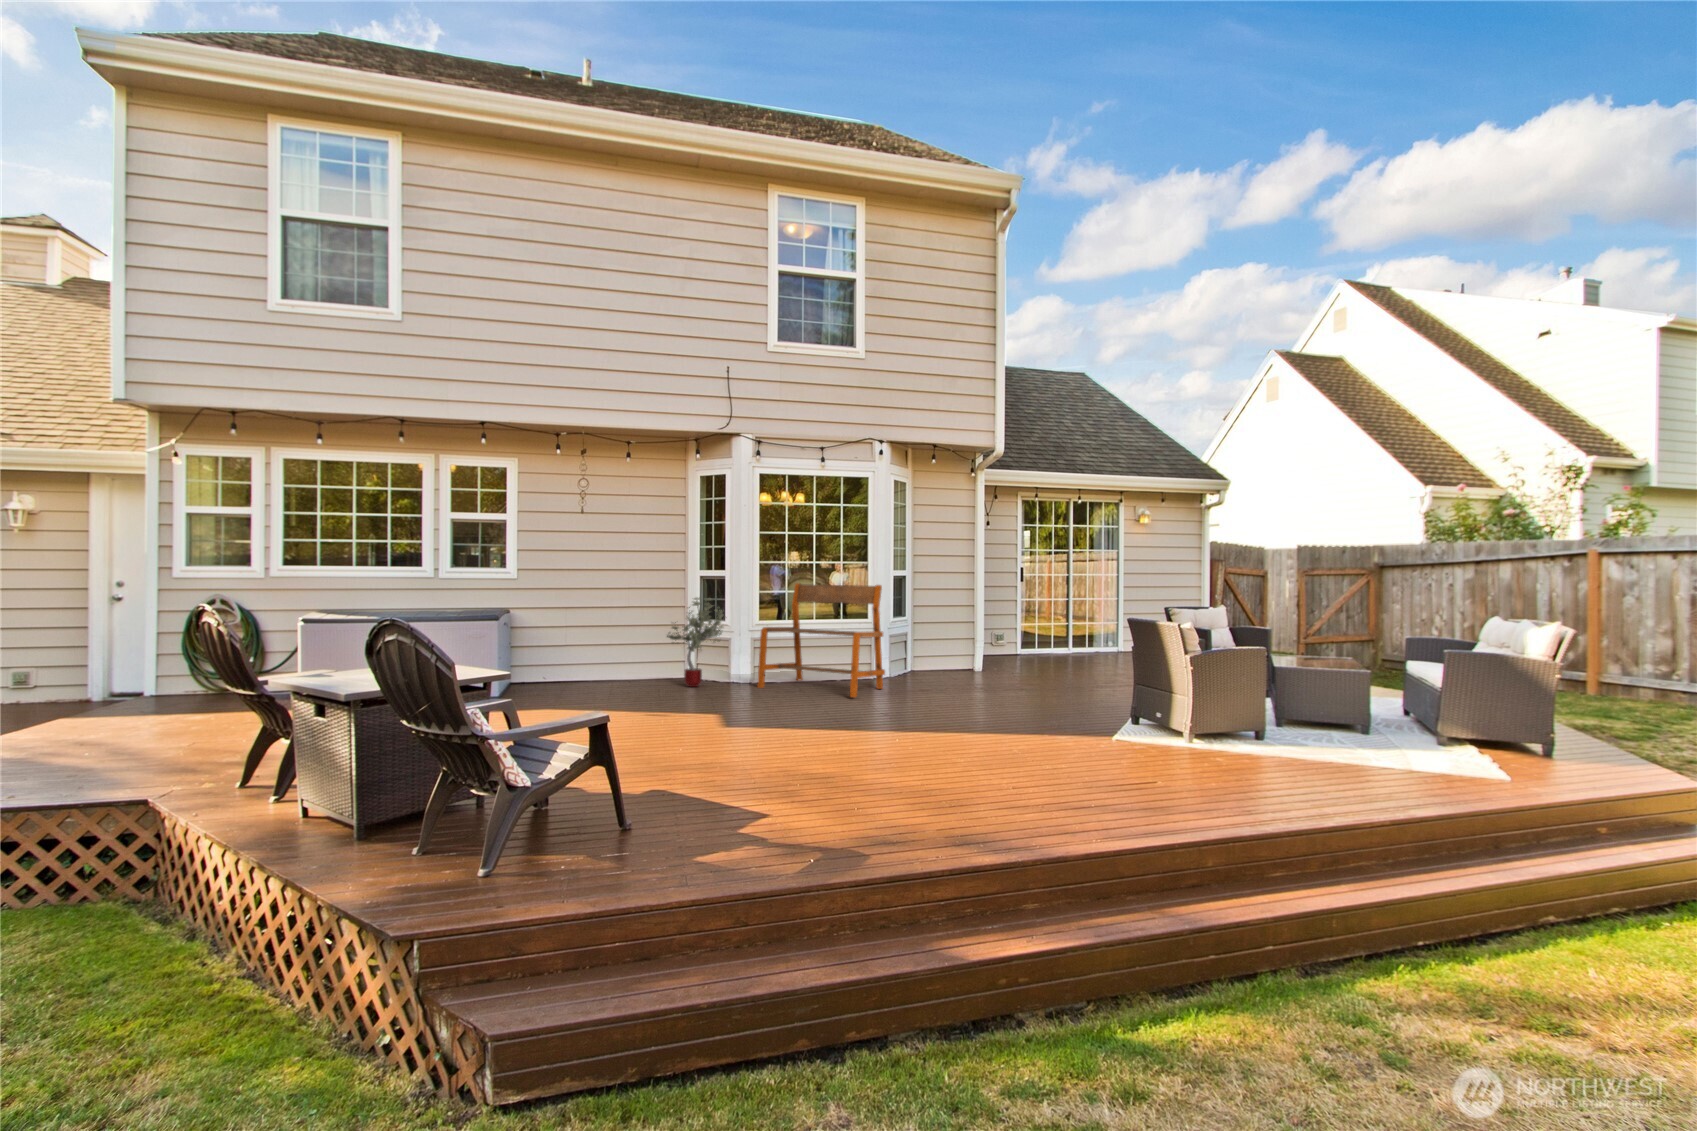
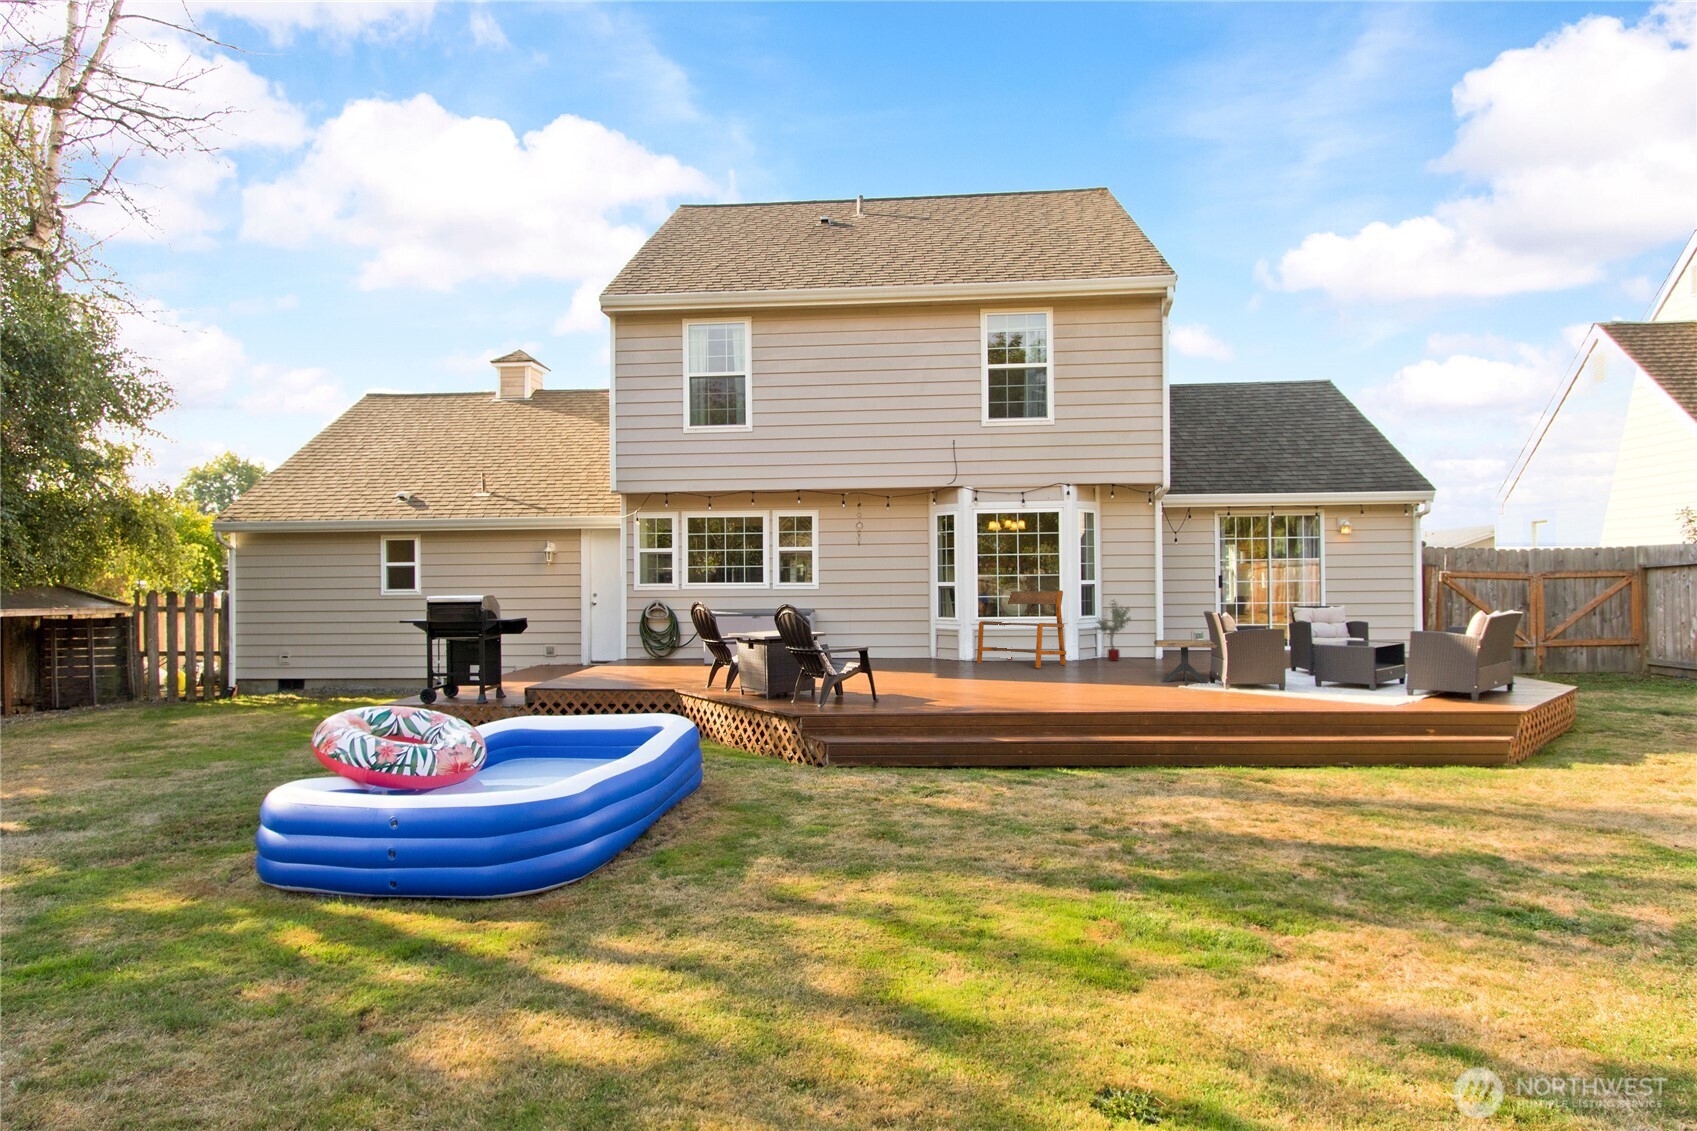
potted tree: present [667,597,723,687] -> present [1095,600,1131,661]
side table: none [1031,659,1139,729] -> present [1154,640,1217,685]

